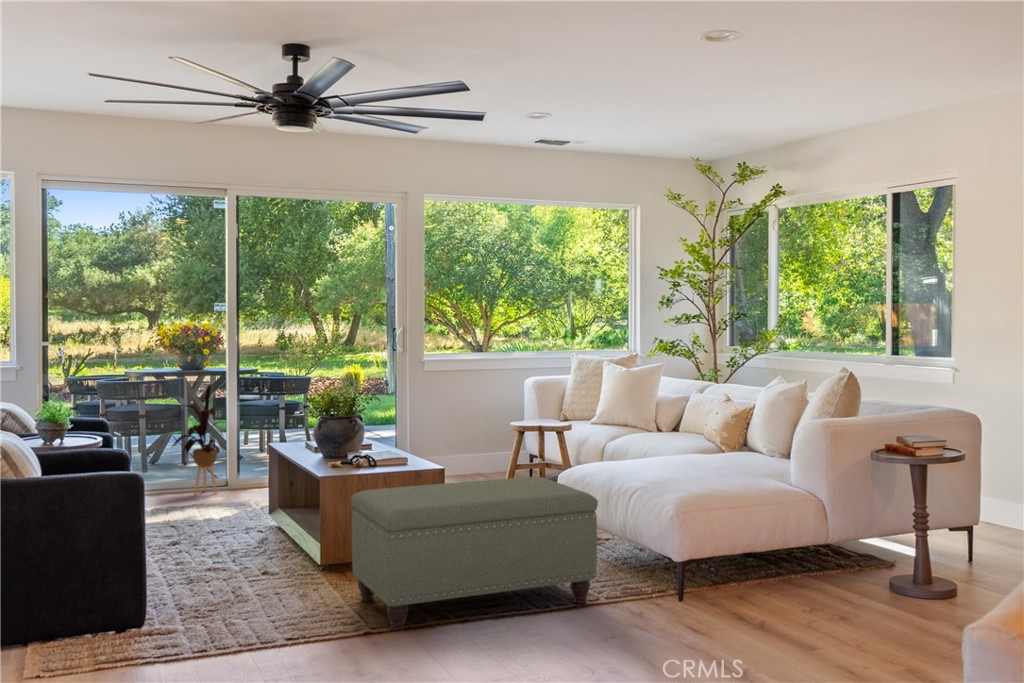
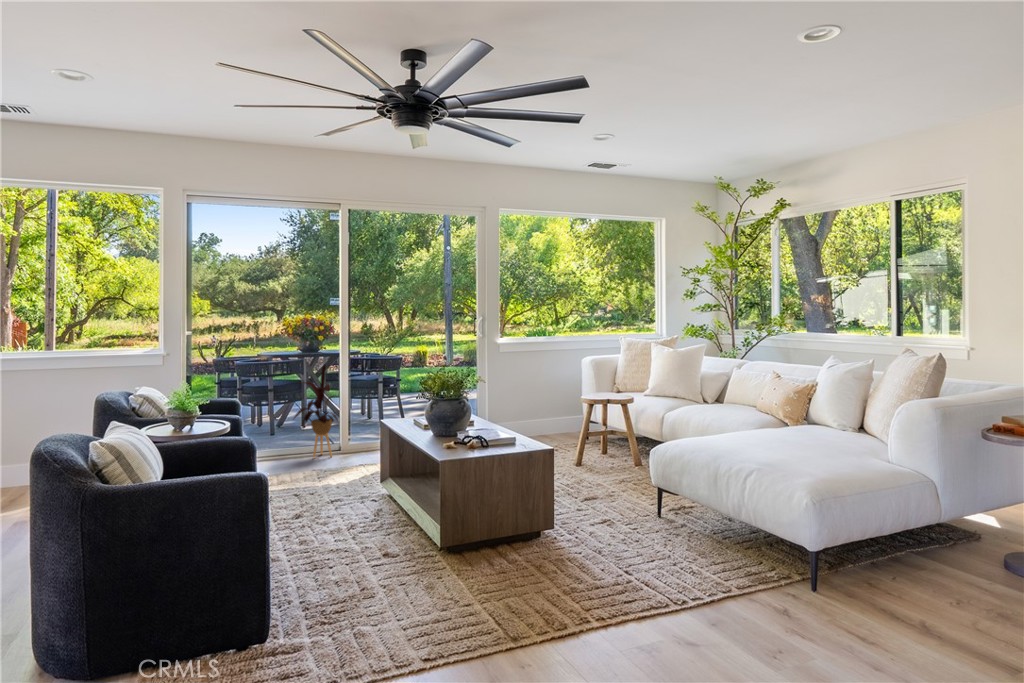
ottoman: present [351,477,598,630] -> none [478,462,734,643]

